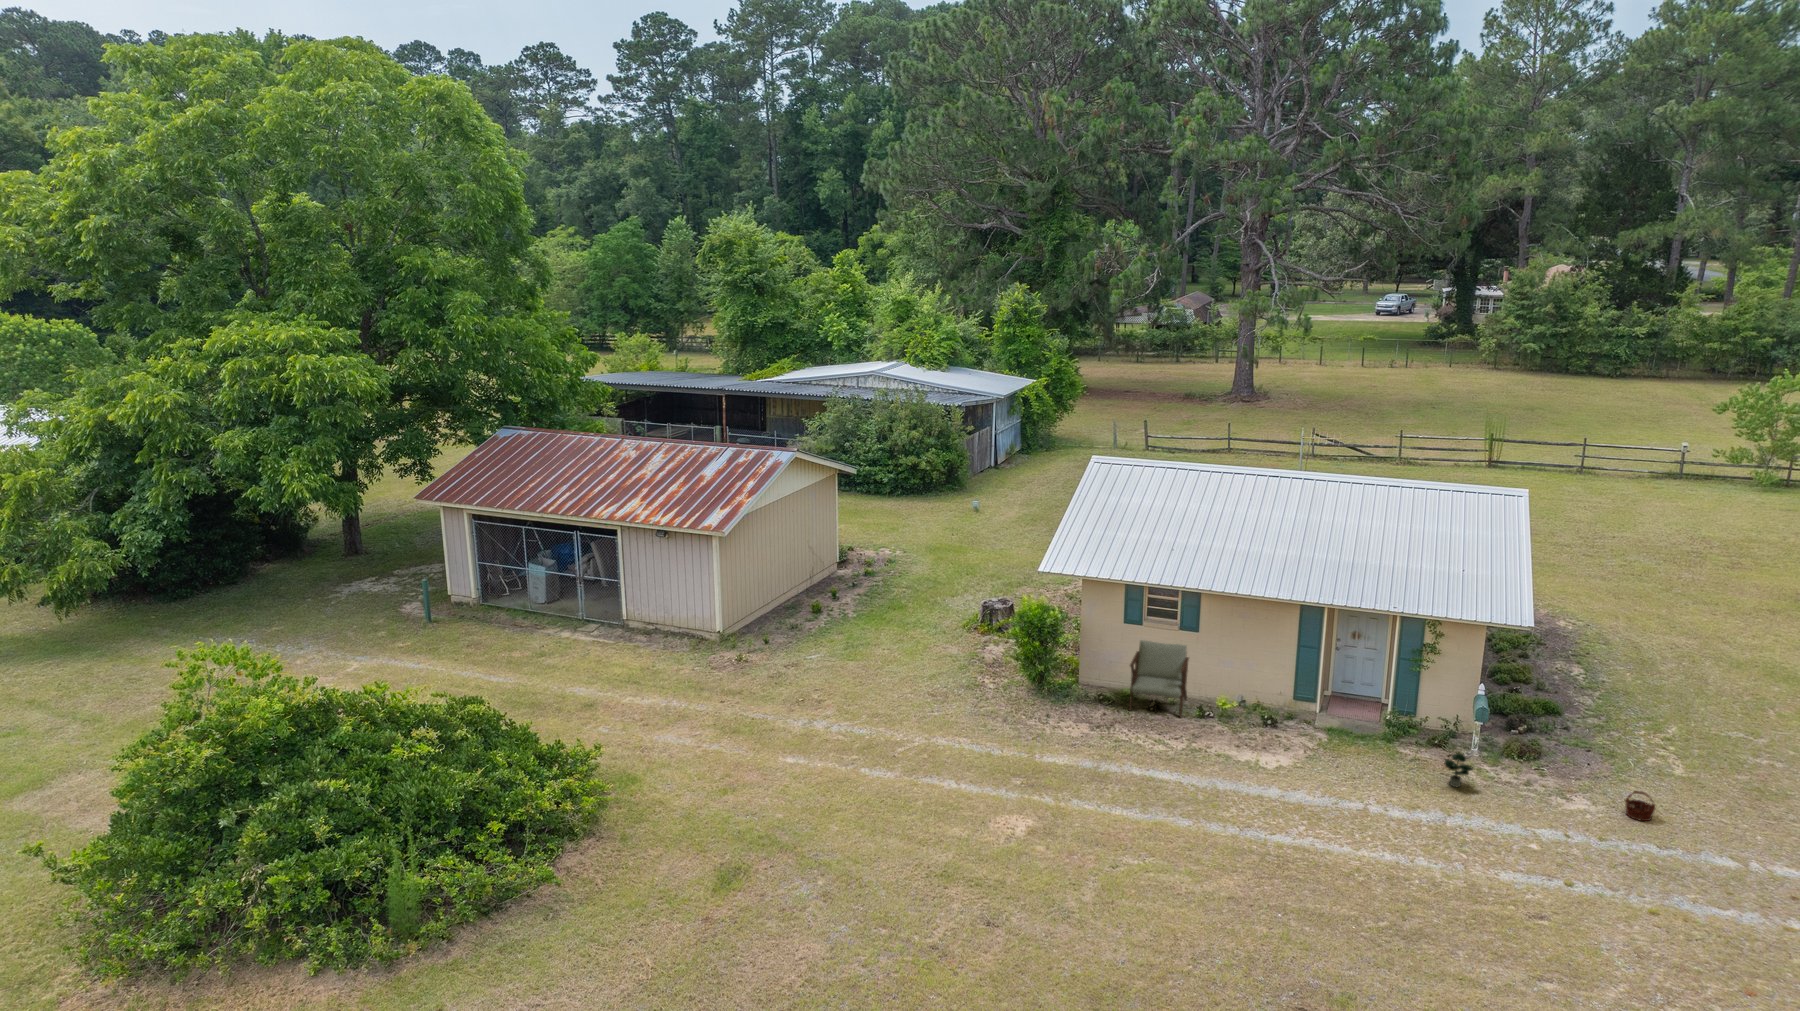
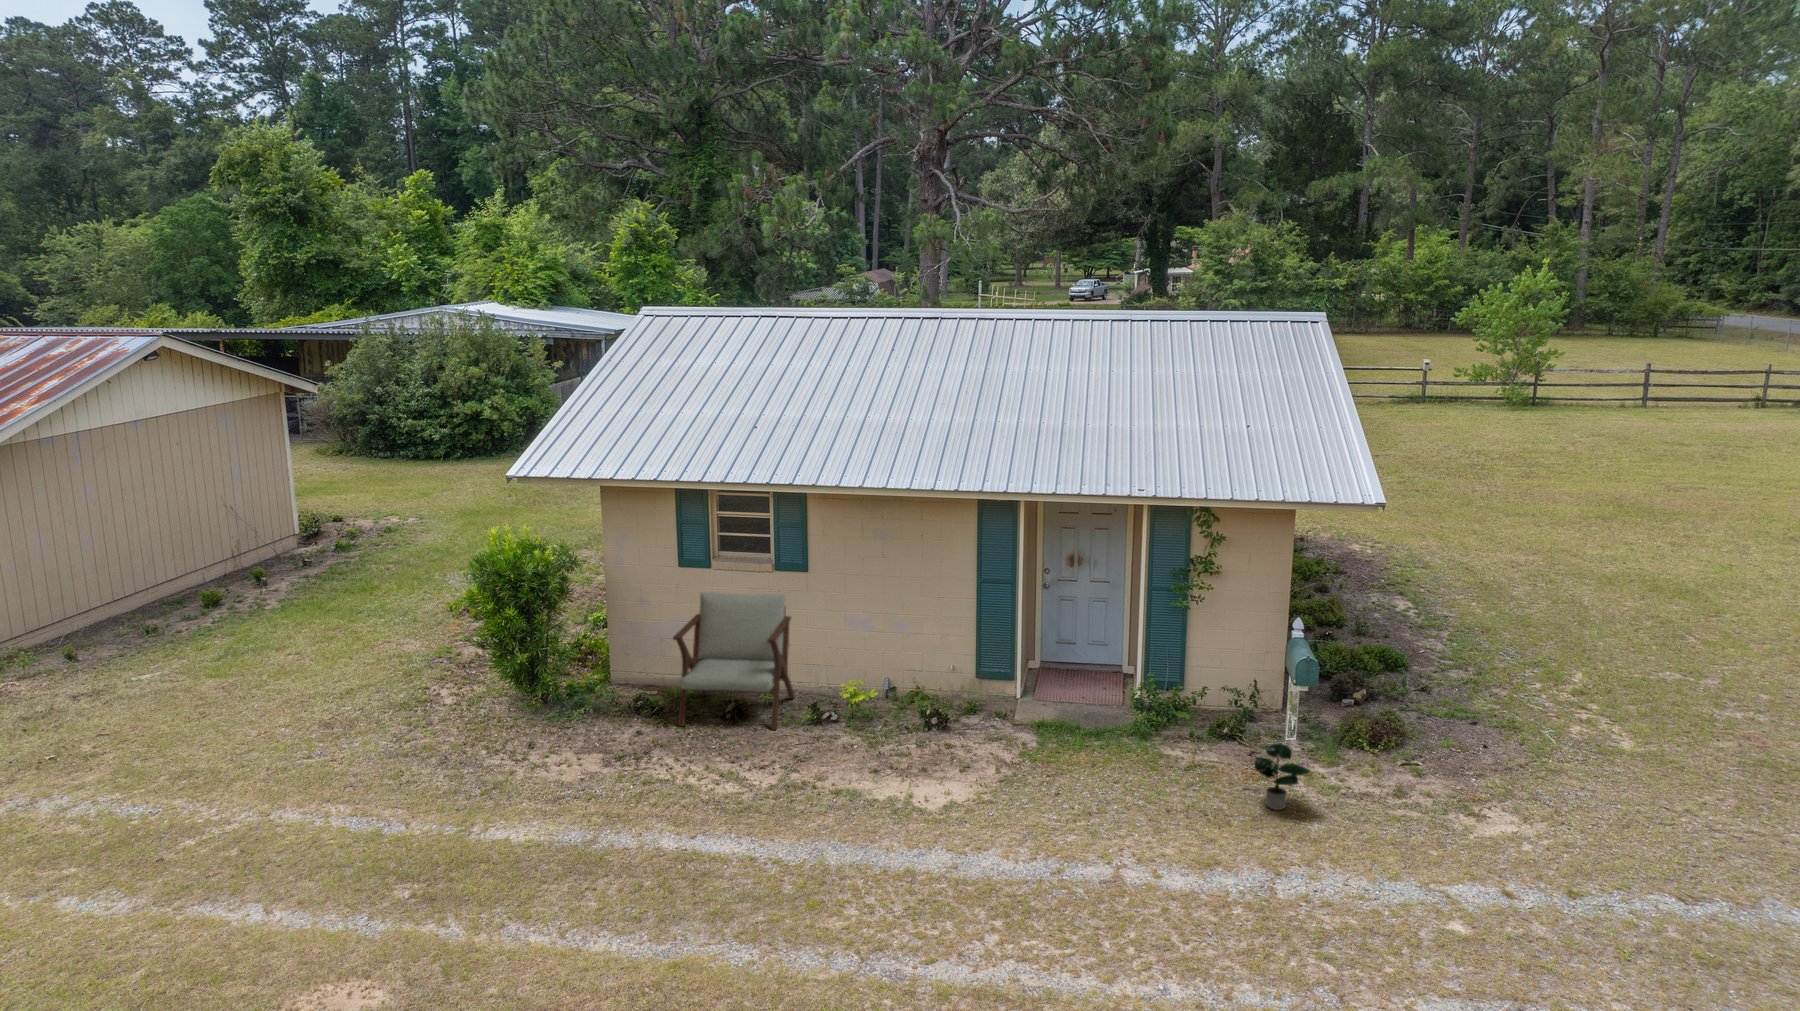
basket: present [1625,791,1656,821] -> none [1578,780,1637,838]

